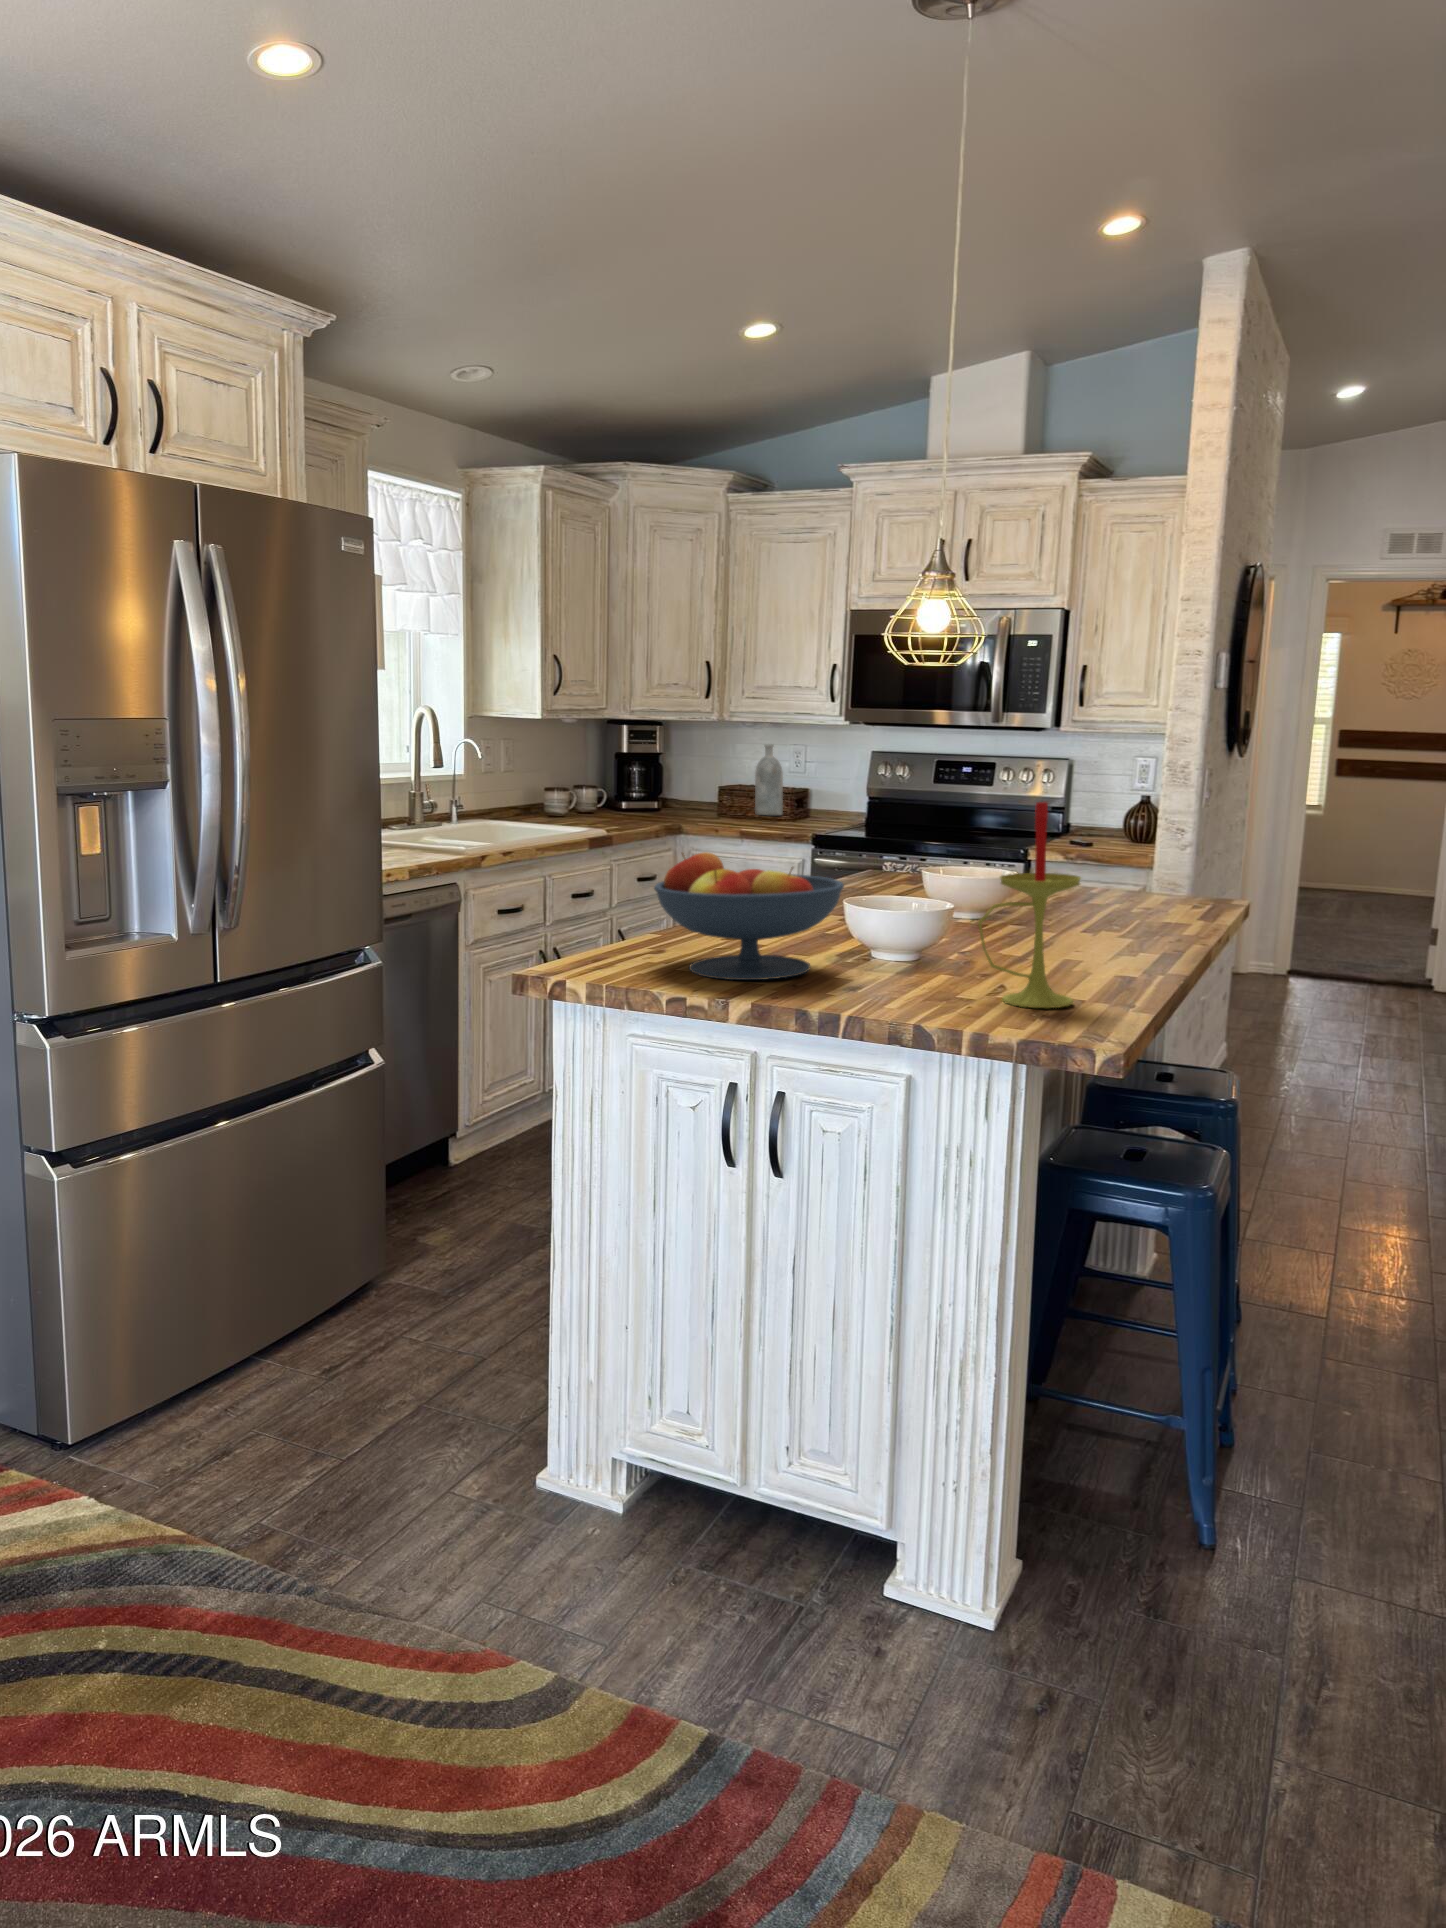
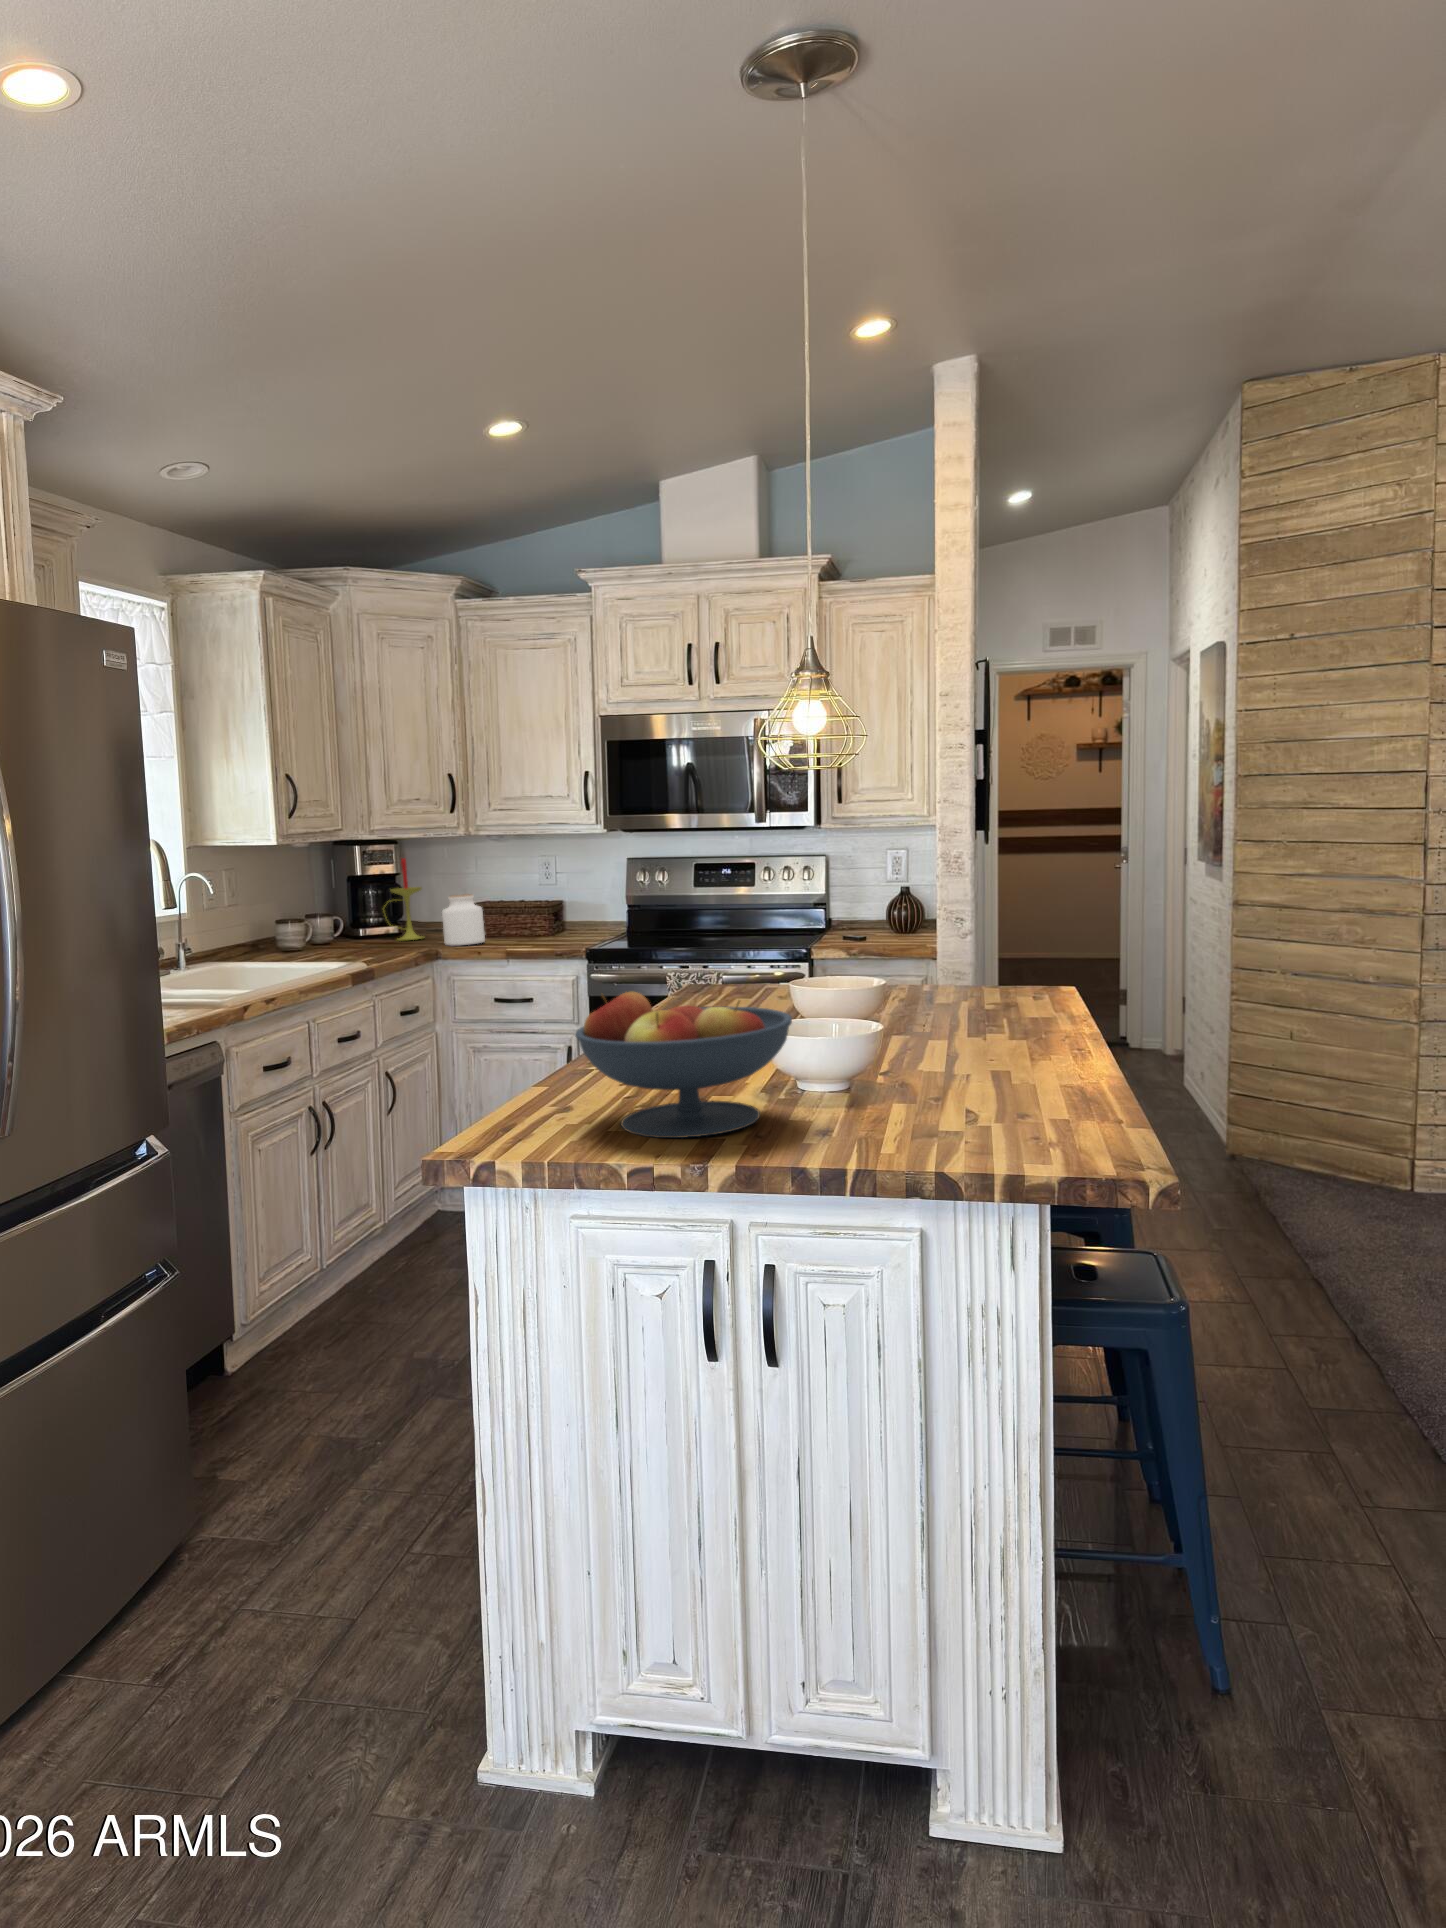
bottle: present [755,744,783,815] -> none [505,858,537,932]
jar: none [689,776,727,823] -> present [442,894,485,946]
candle: present [978,802,1081,1008] -> present [391,858,423,941]

